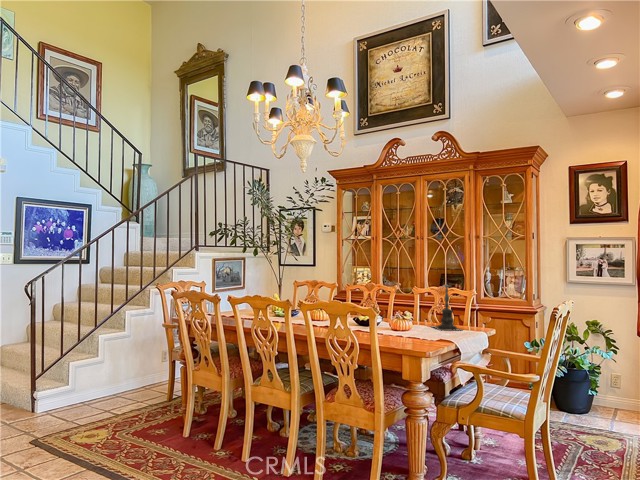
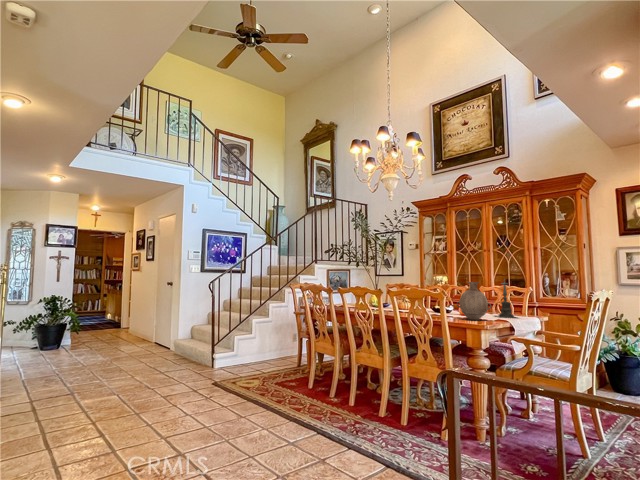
vase: none [391,288,435,340] -> present [457,282,491,320]

